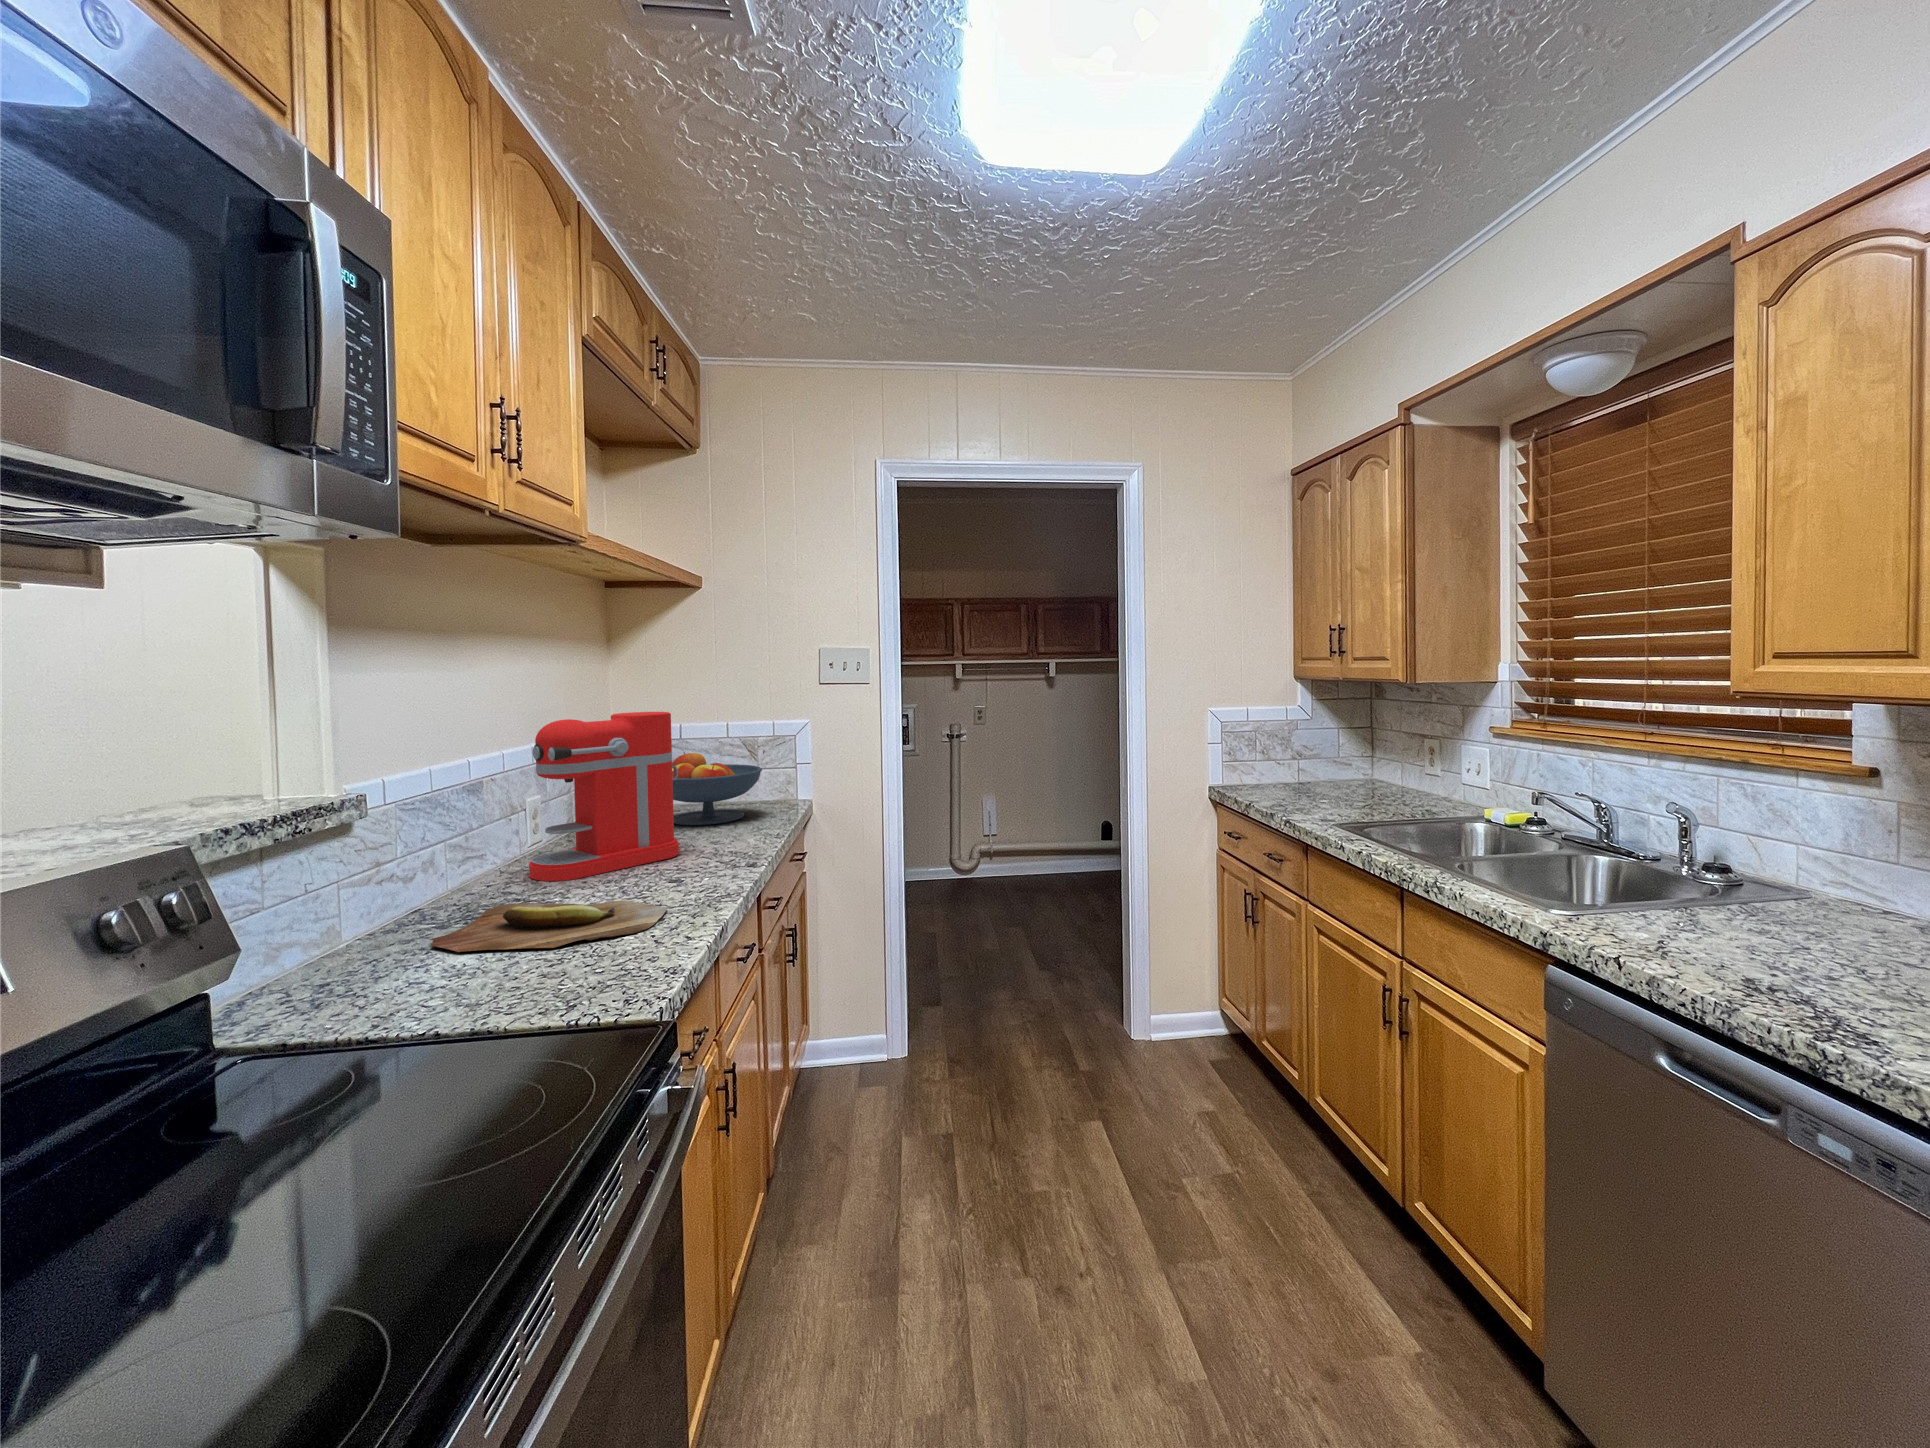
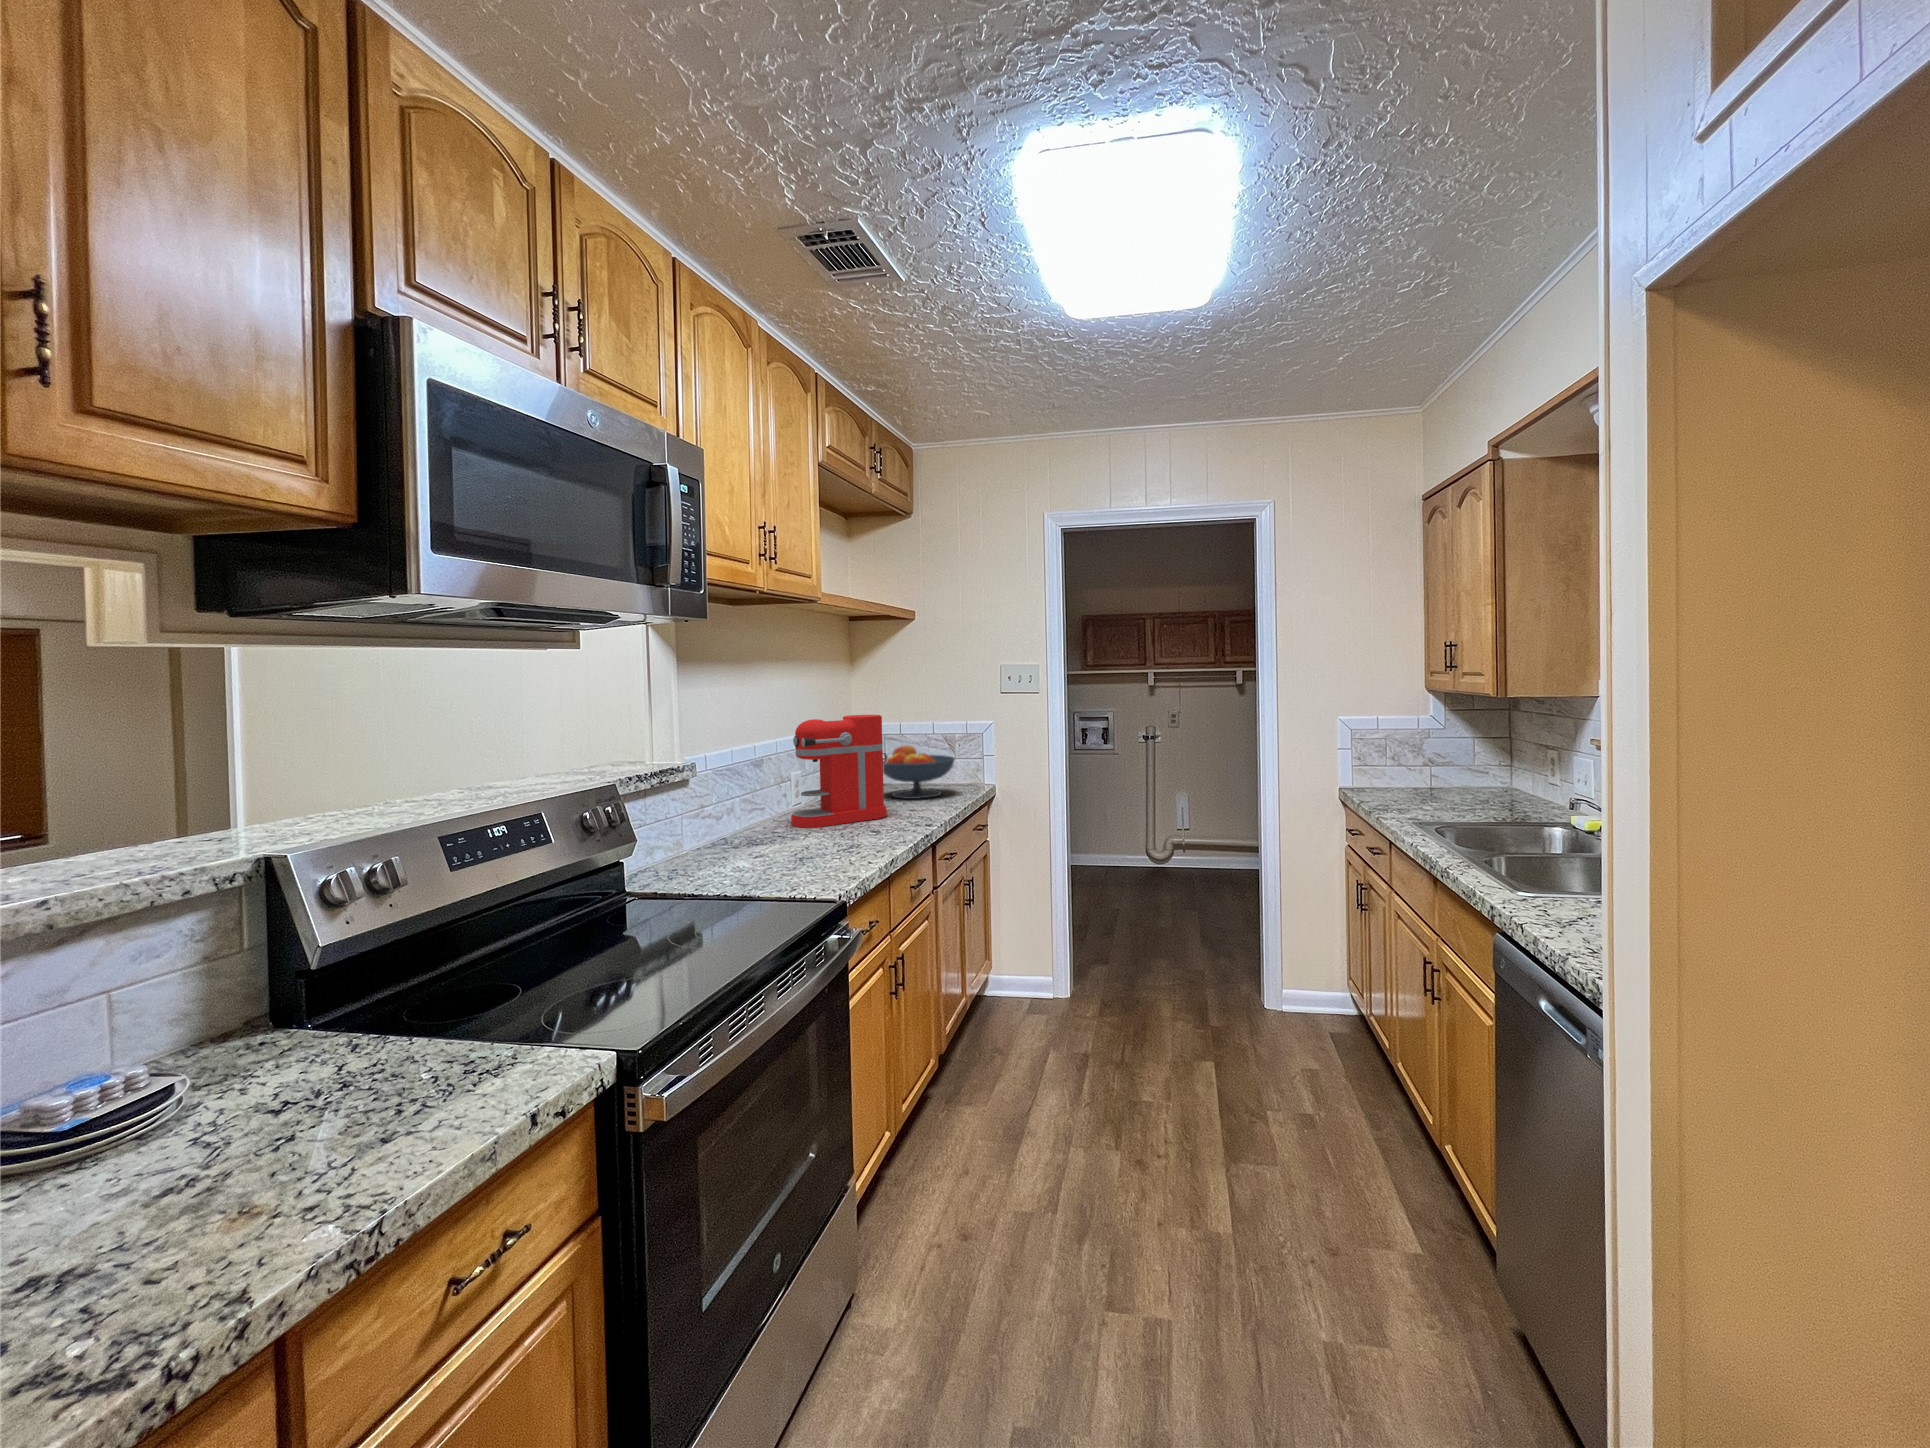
cutting board: present [430,900,667,952] -> none [729,838,865,862]

